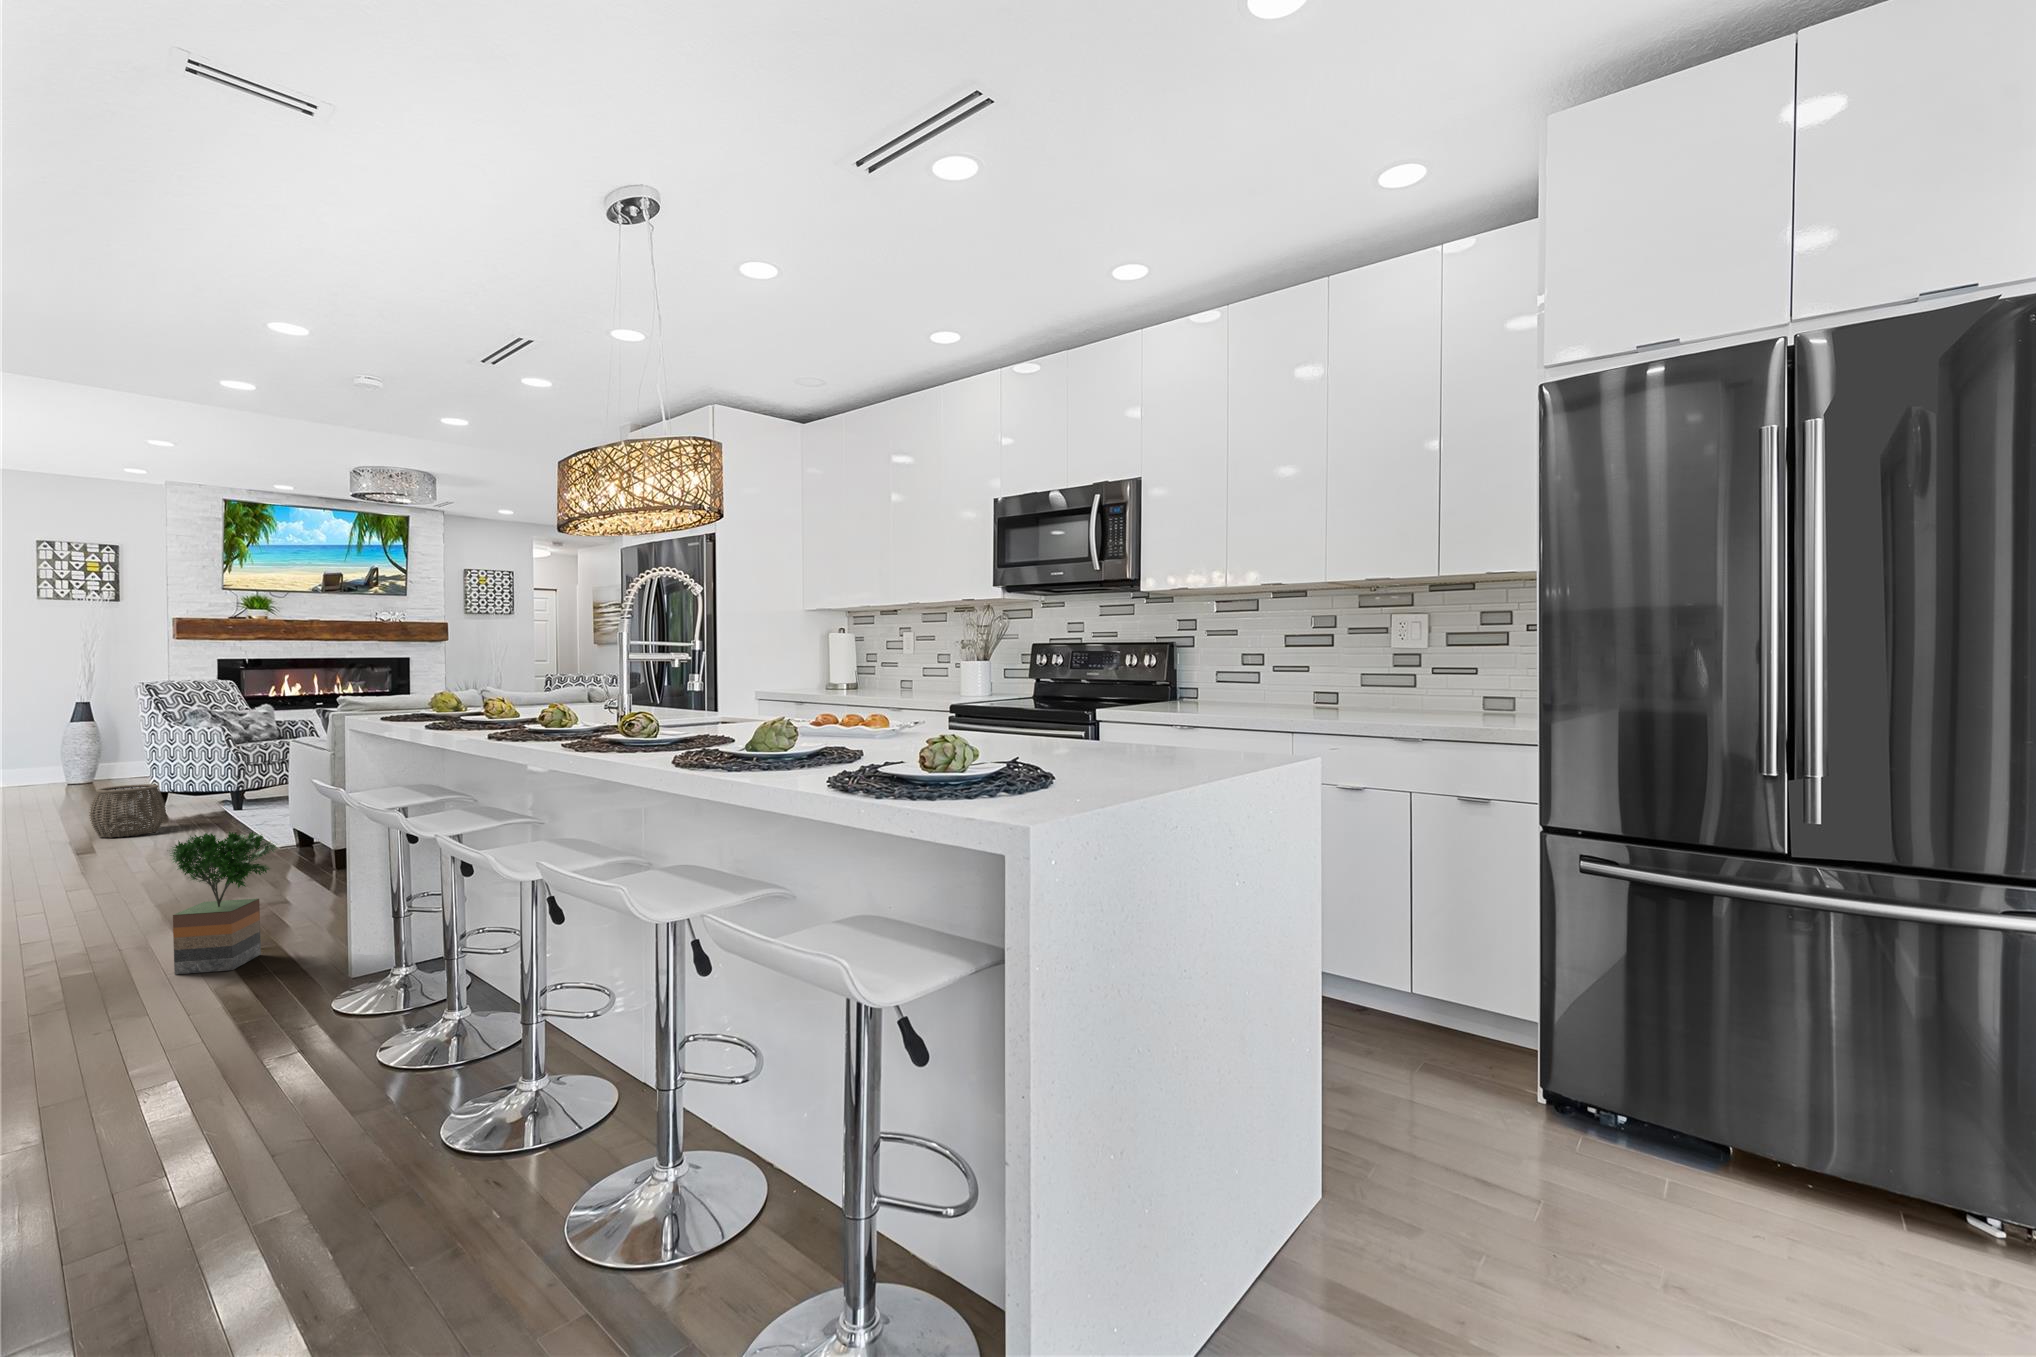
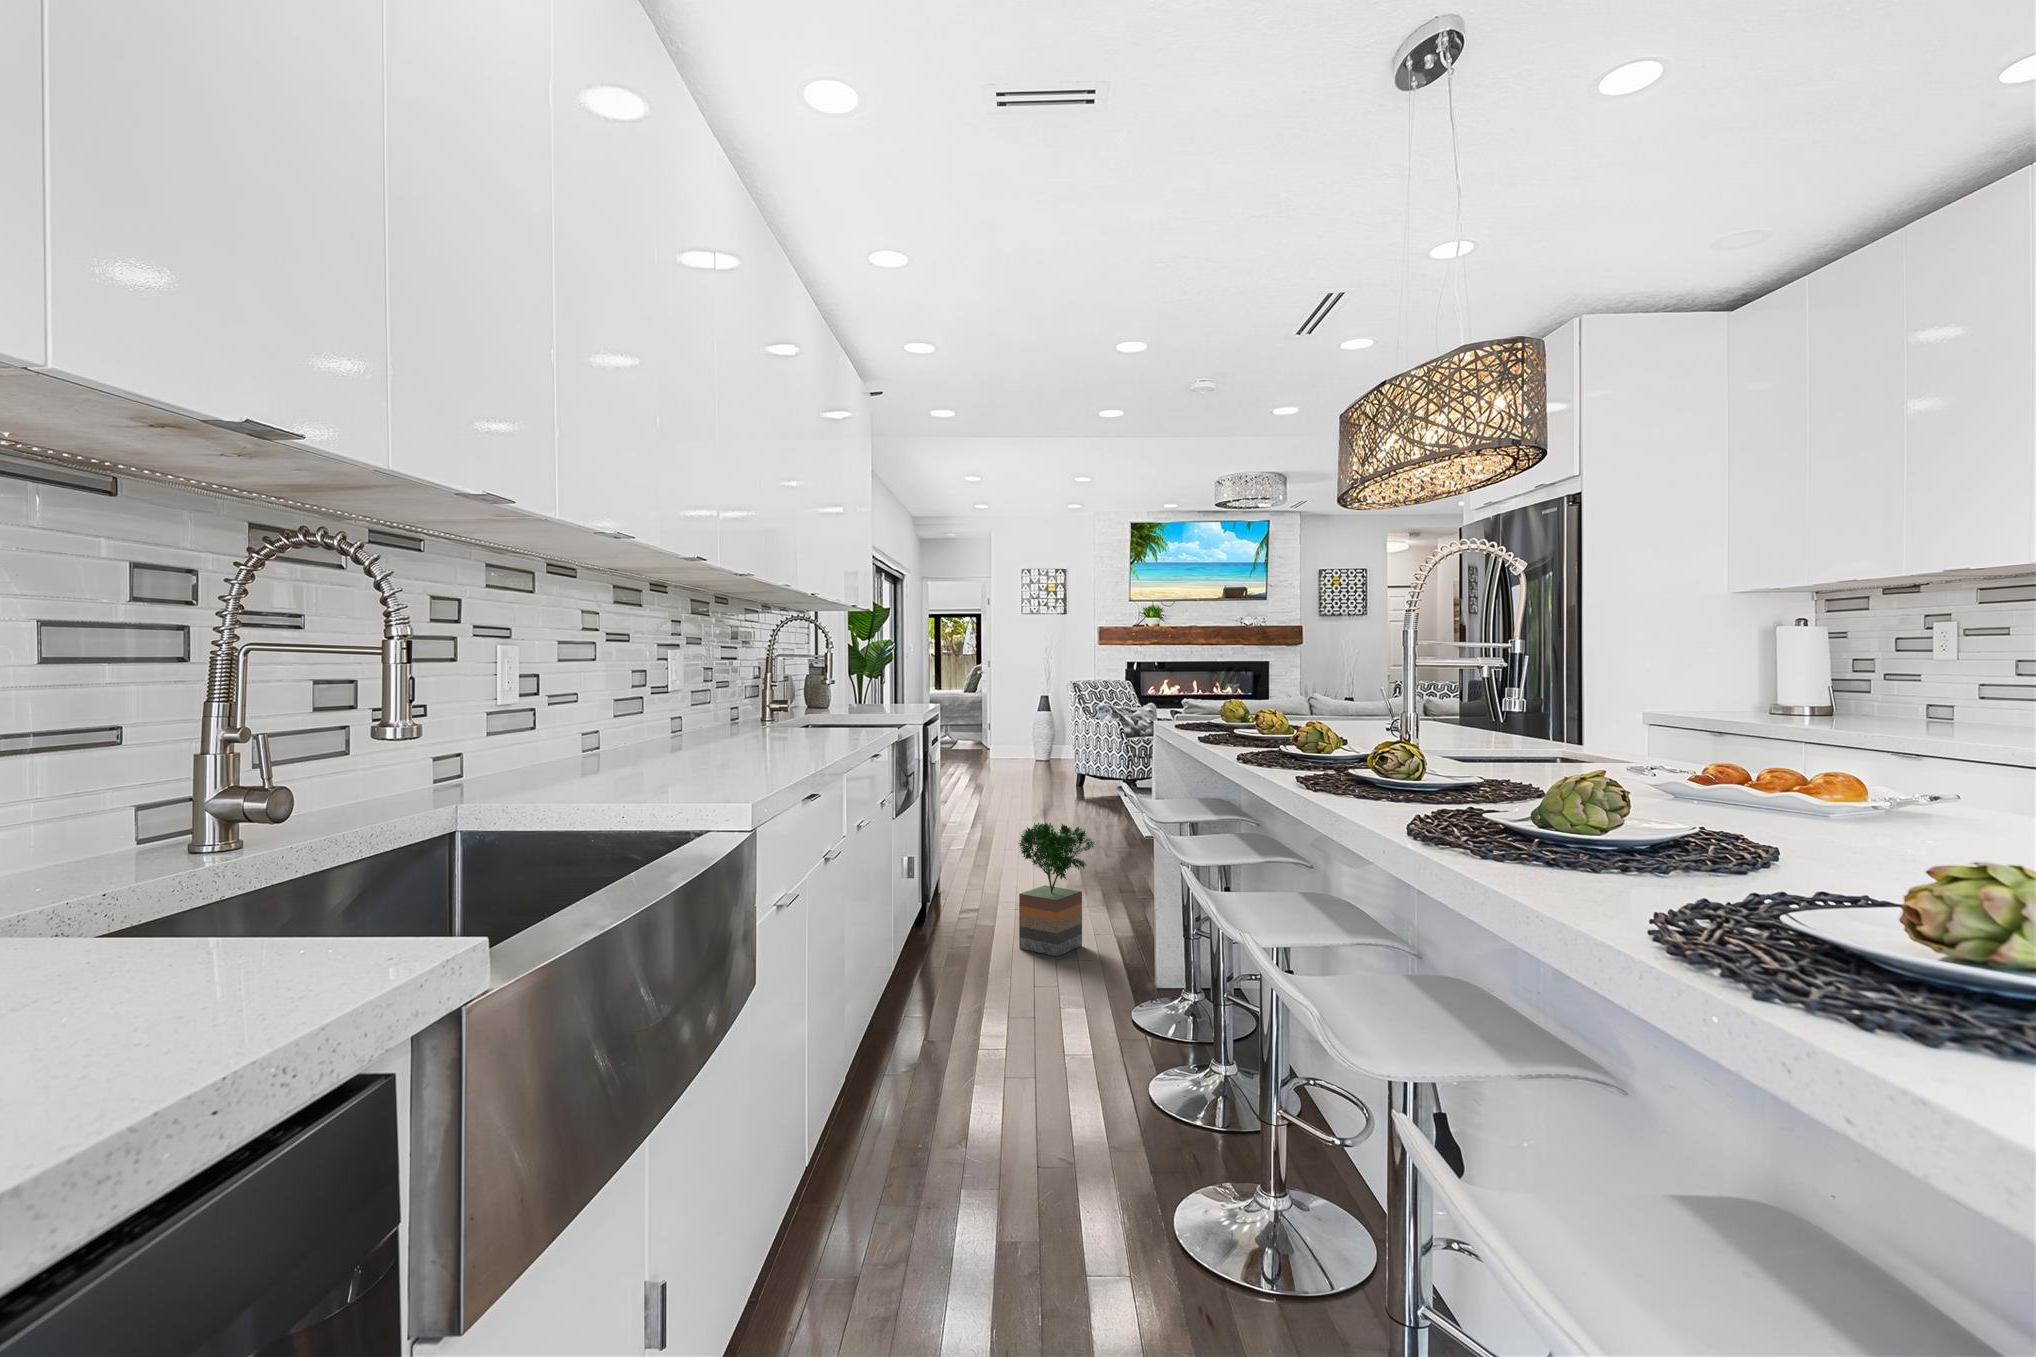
woven basket: present [89,784,166,838] -> none [1028,766,1073,809]

